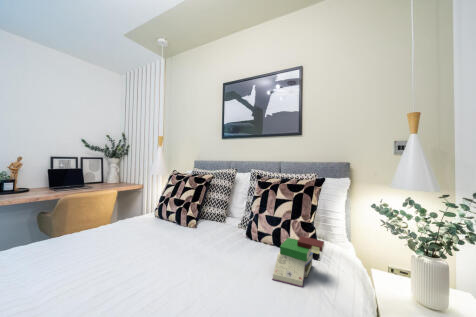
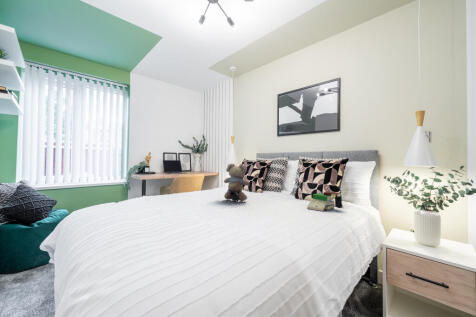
teddy bear: none [110,191,164,270] -> present [224,164,249,201]

